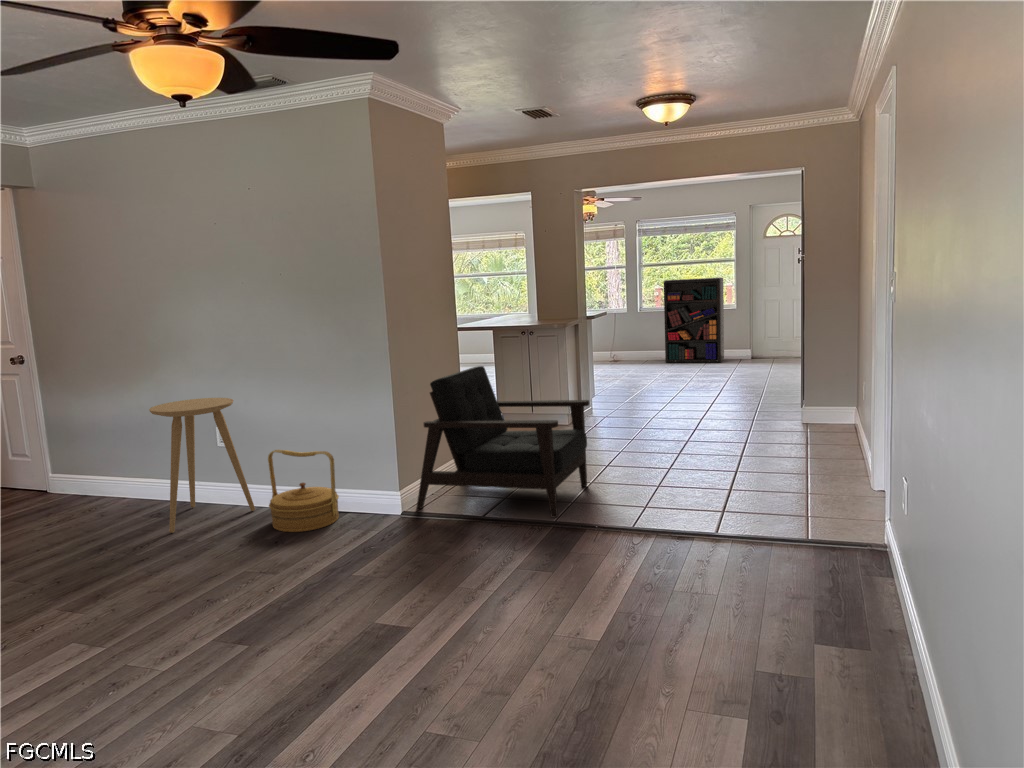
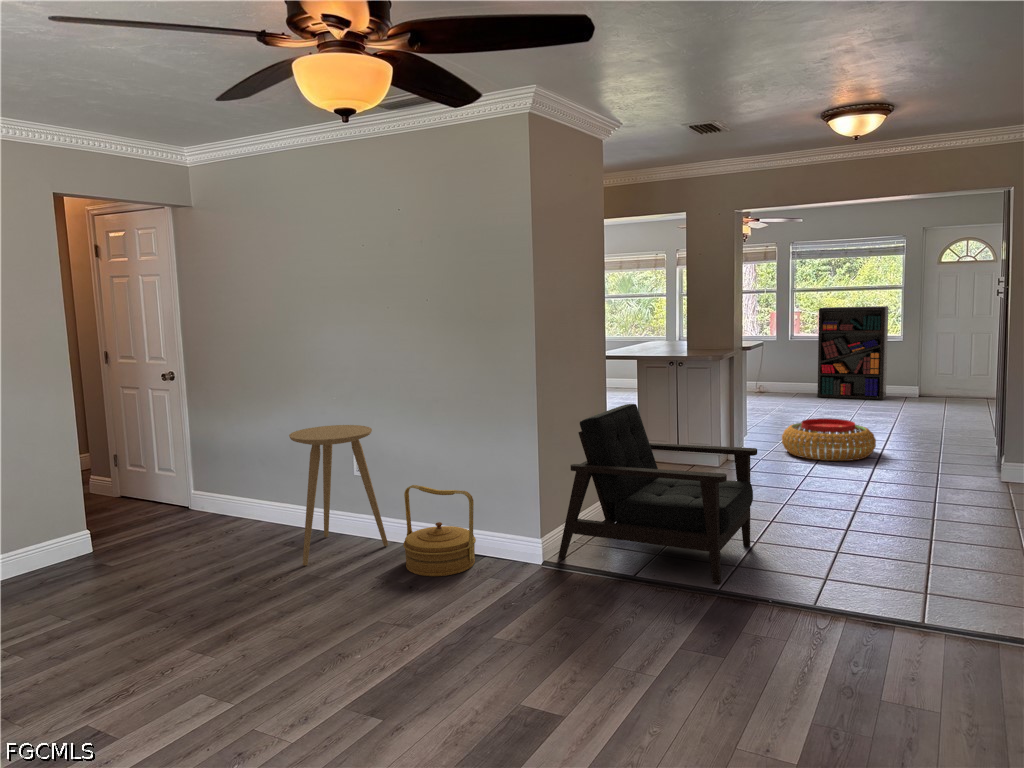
pouf: none [626,378,705,415] -> present [782,418,876,461]

